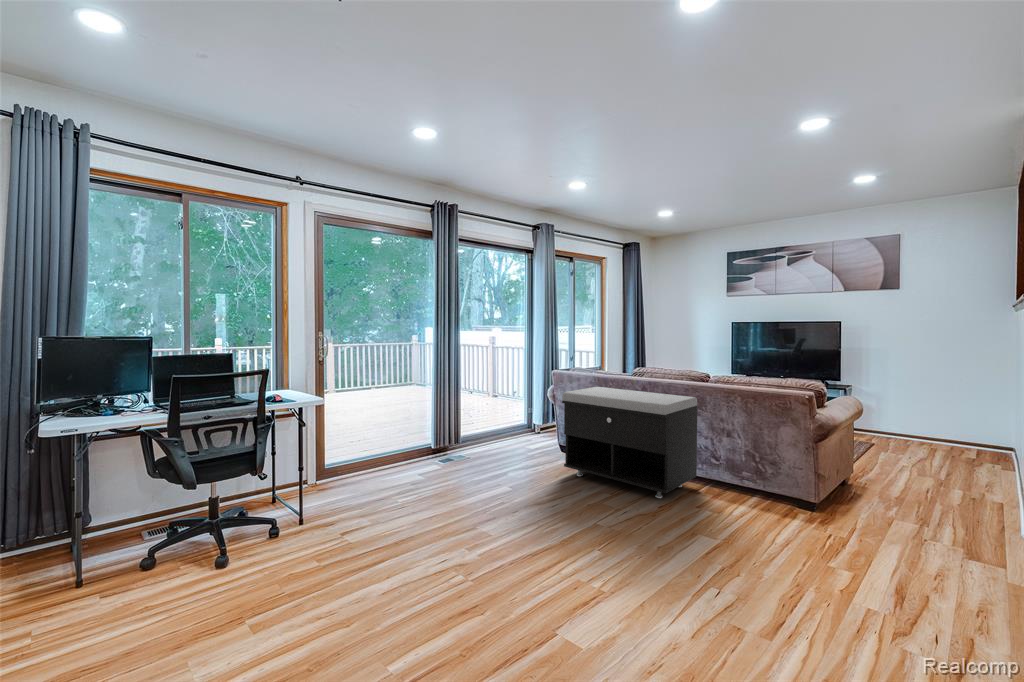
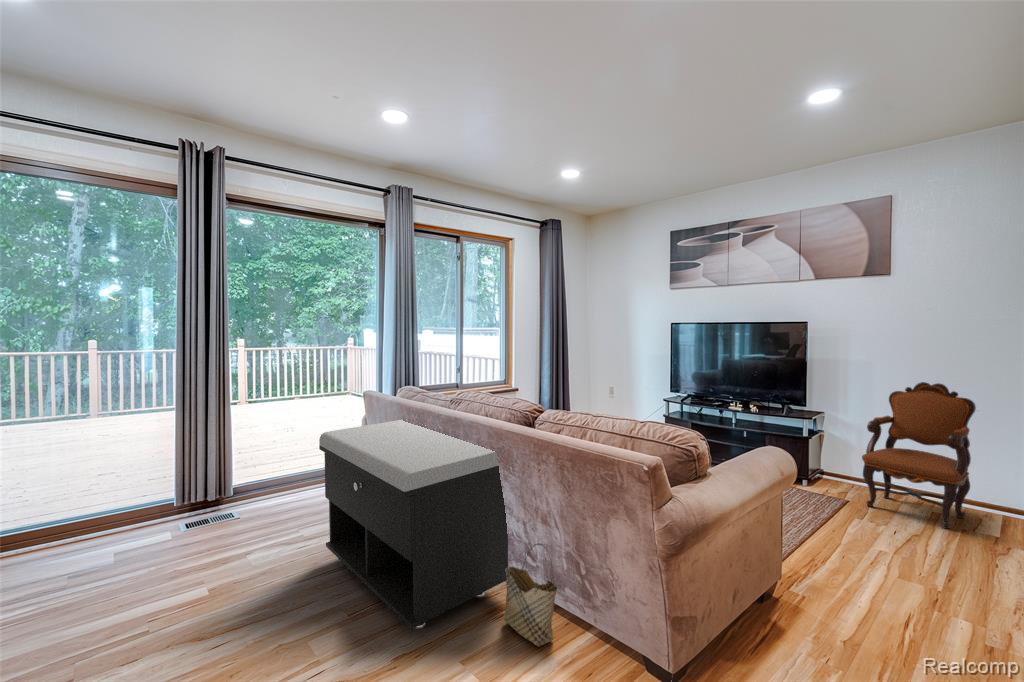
armchair: none [884,362,958,455] -> present [862,382,976,529]
woven basket: none [706,448,744,501] -> present [503,544,557,646]

